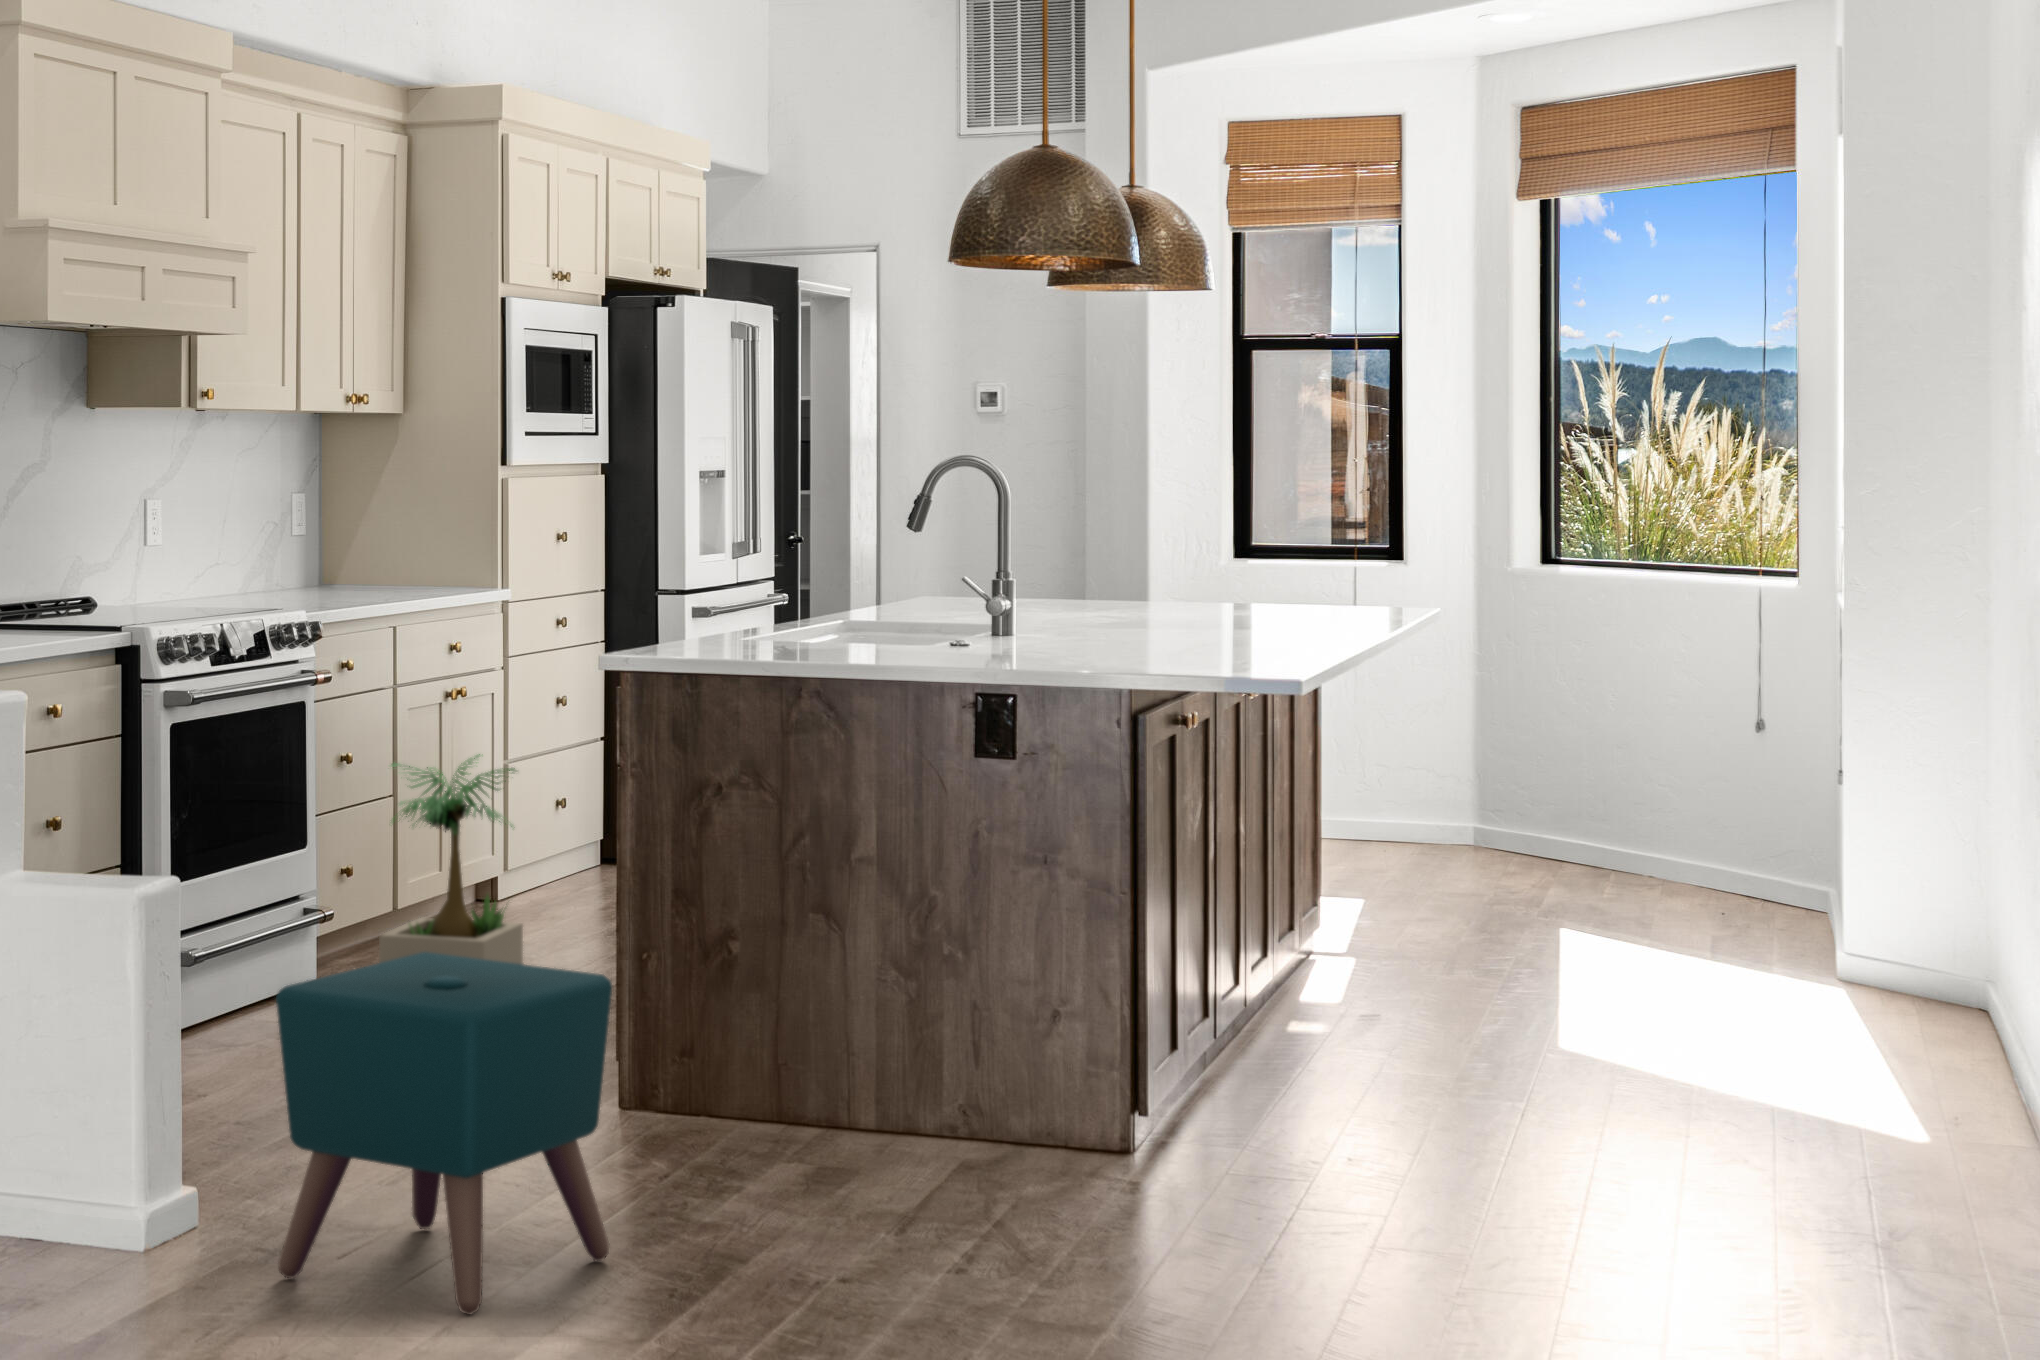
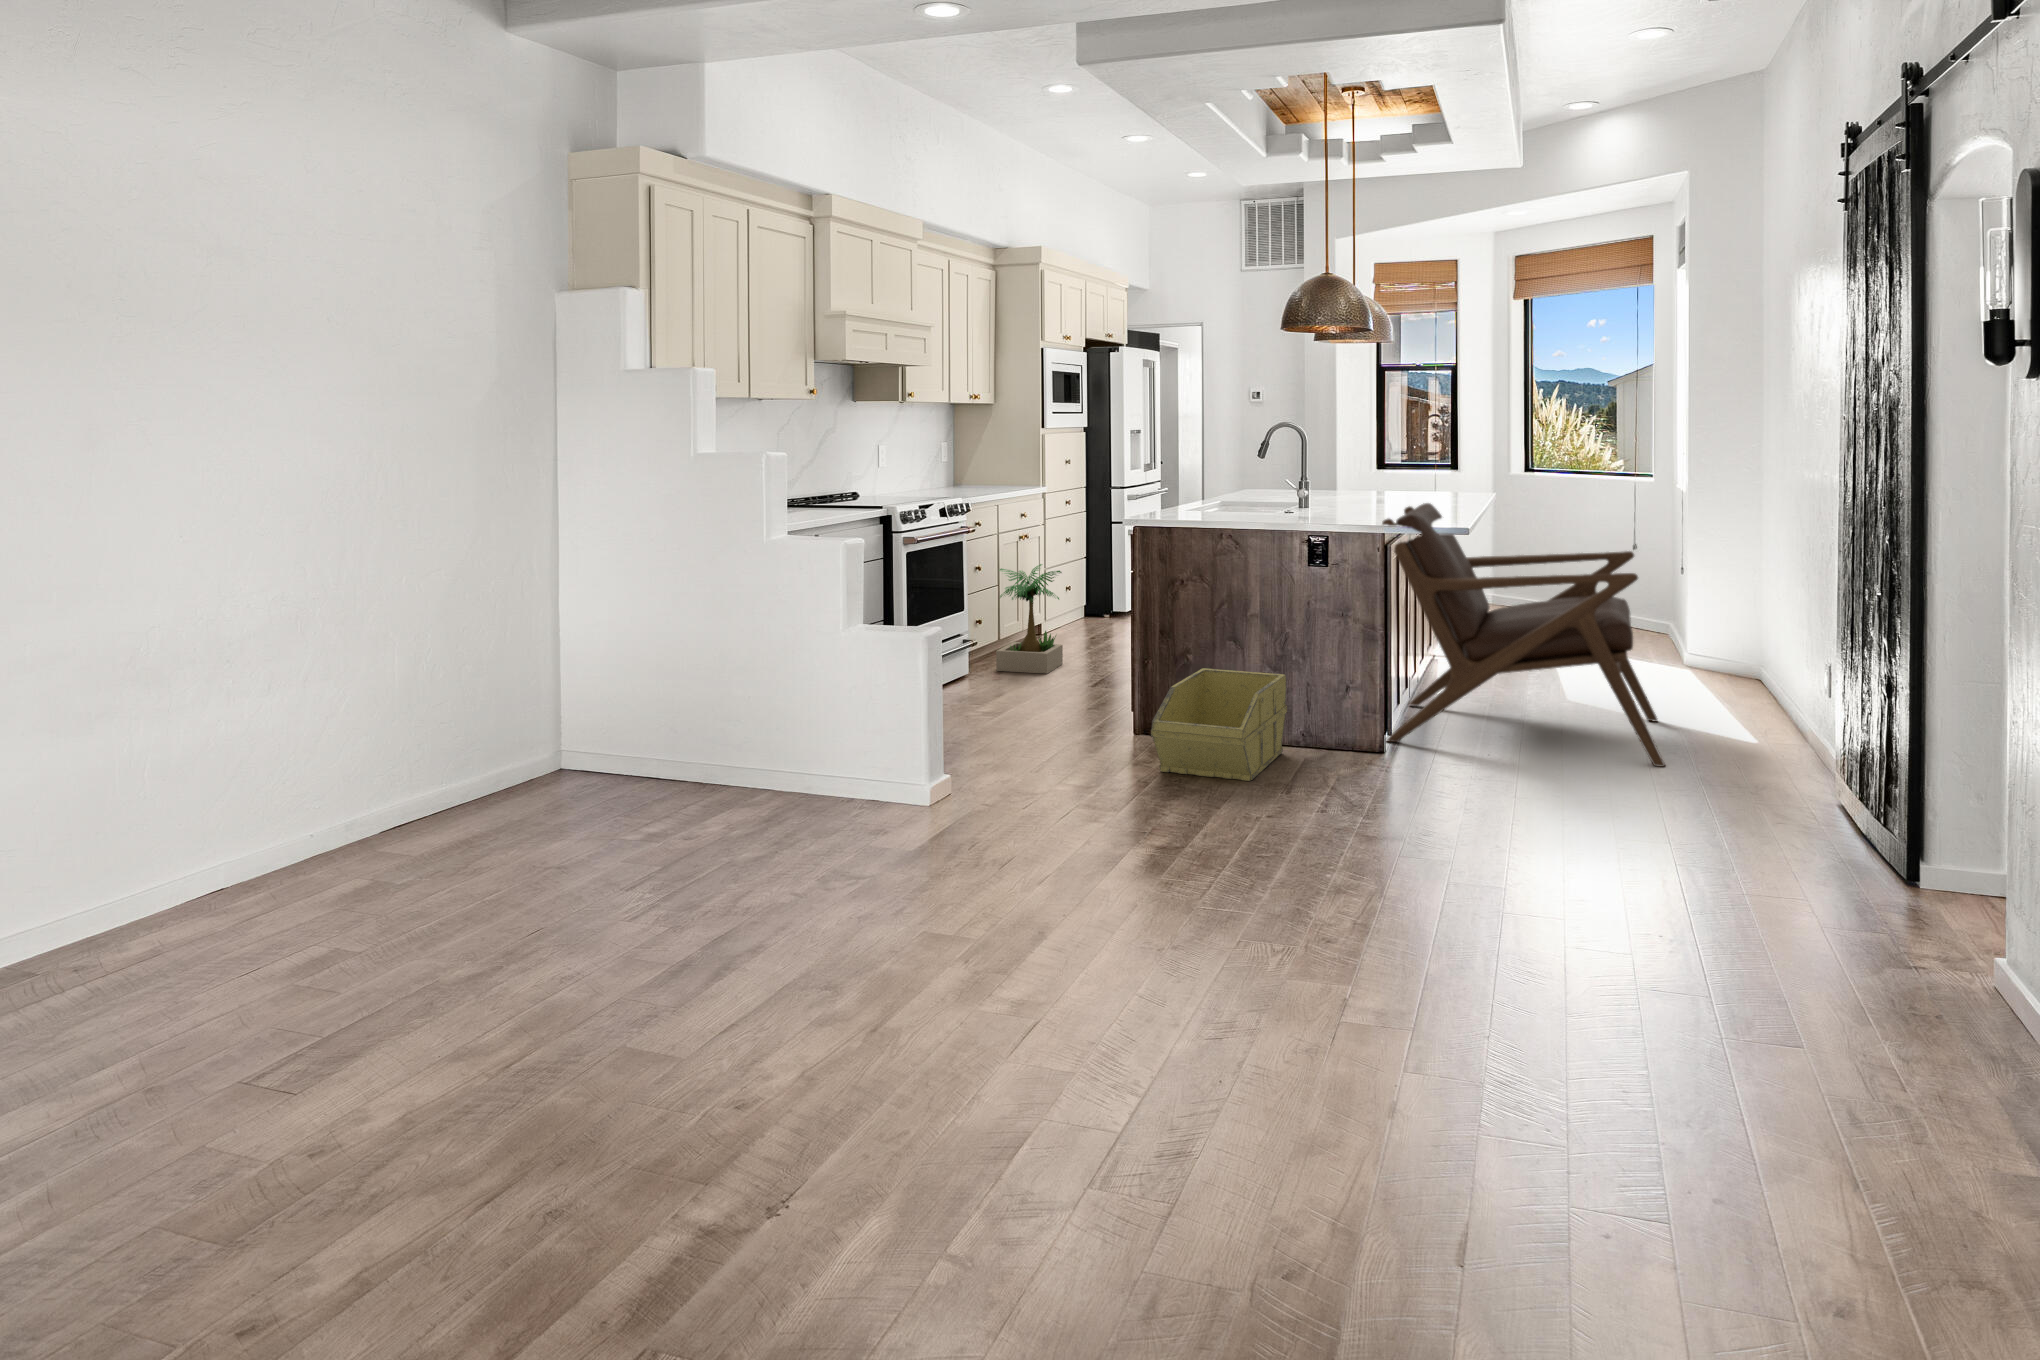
lounge chair: none [1140,629,1730,1182] -> present [1382,503,1665,767]
ottoman: present [276,952,612,1315] -> none [993,662,1153,840]
storage bin: none [630,971,932,1202] -> present [1151,668,1287,781]

